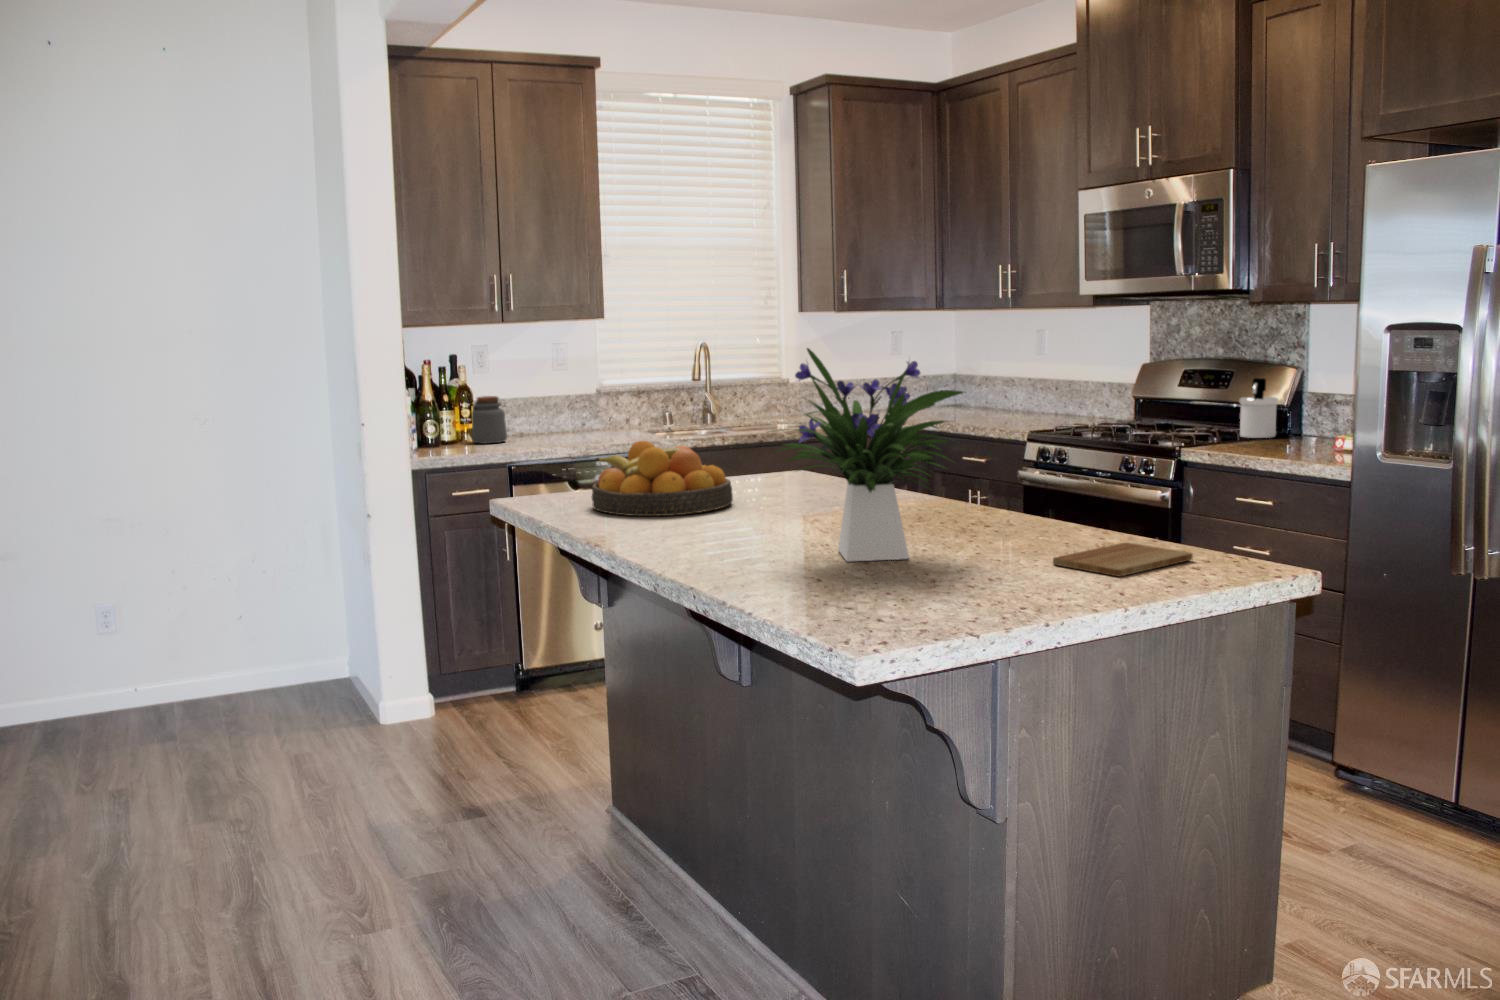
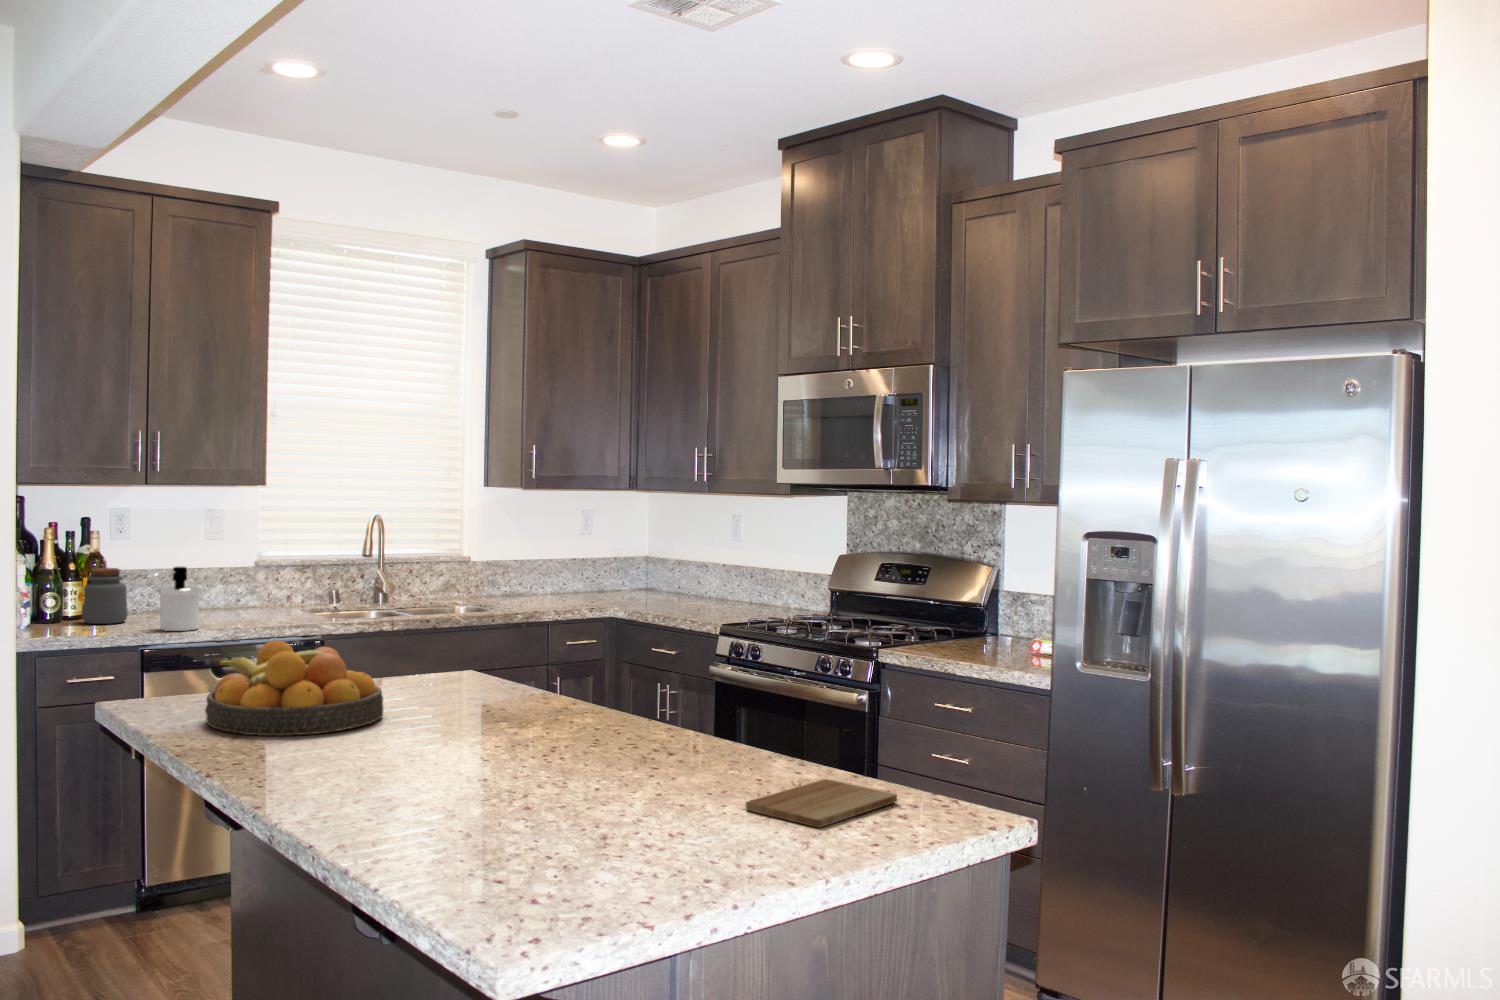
flower arrangement: present [778,348,964,561] -> none [416,551,652,807]
soap dispenser: present [1239,378,1278,438] -> present [150,567,200,631]

